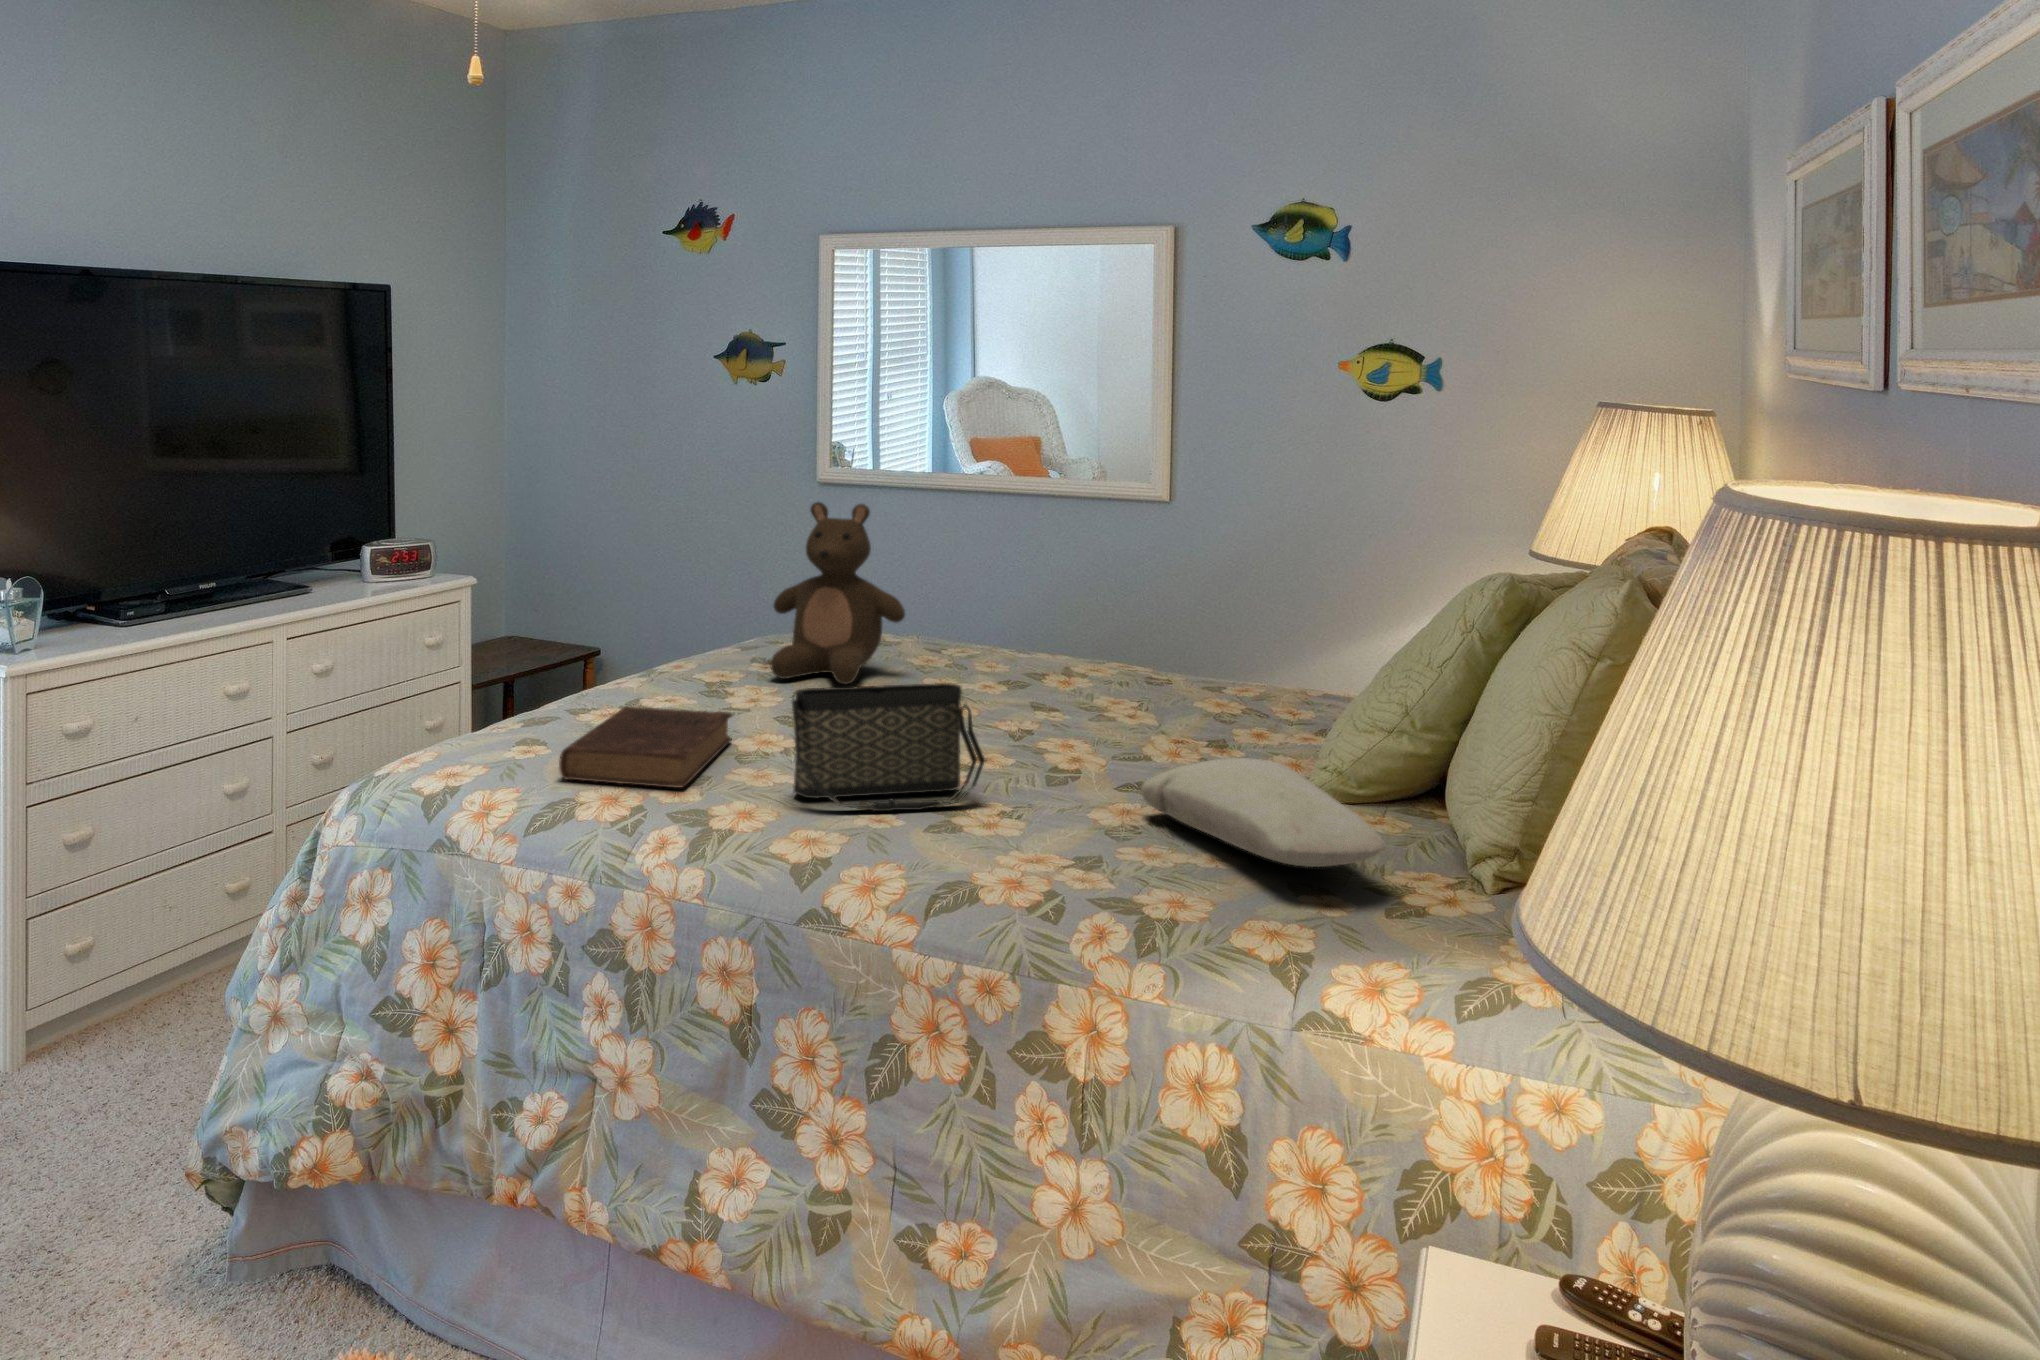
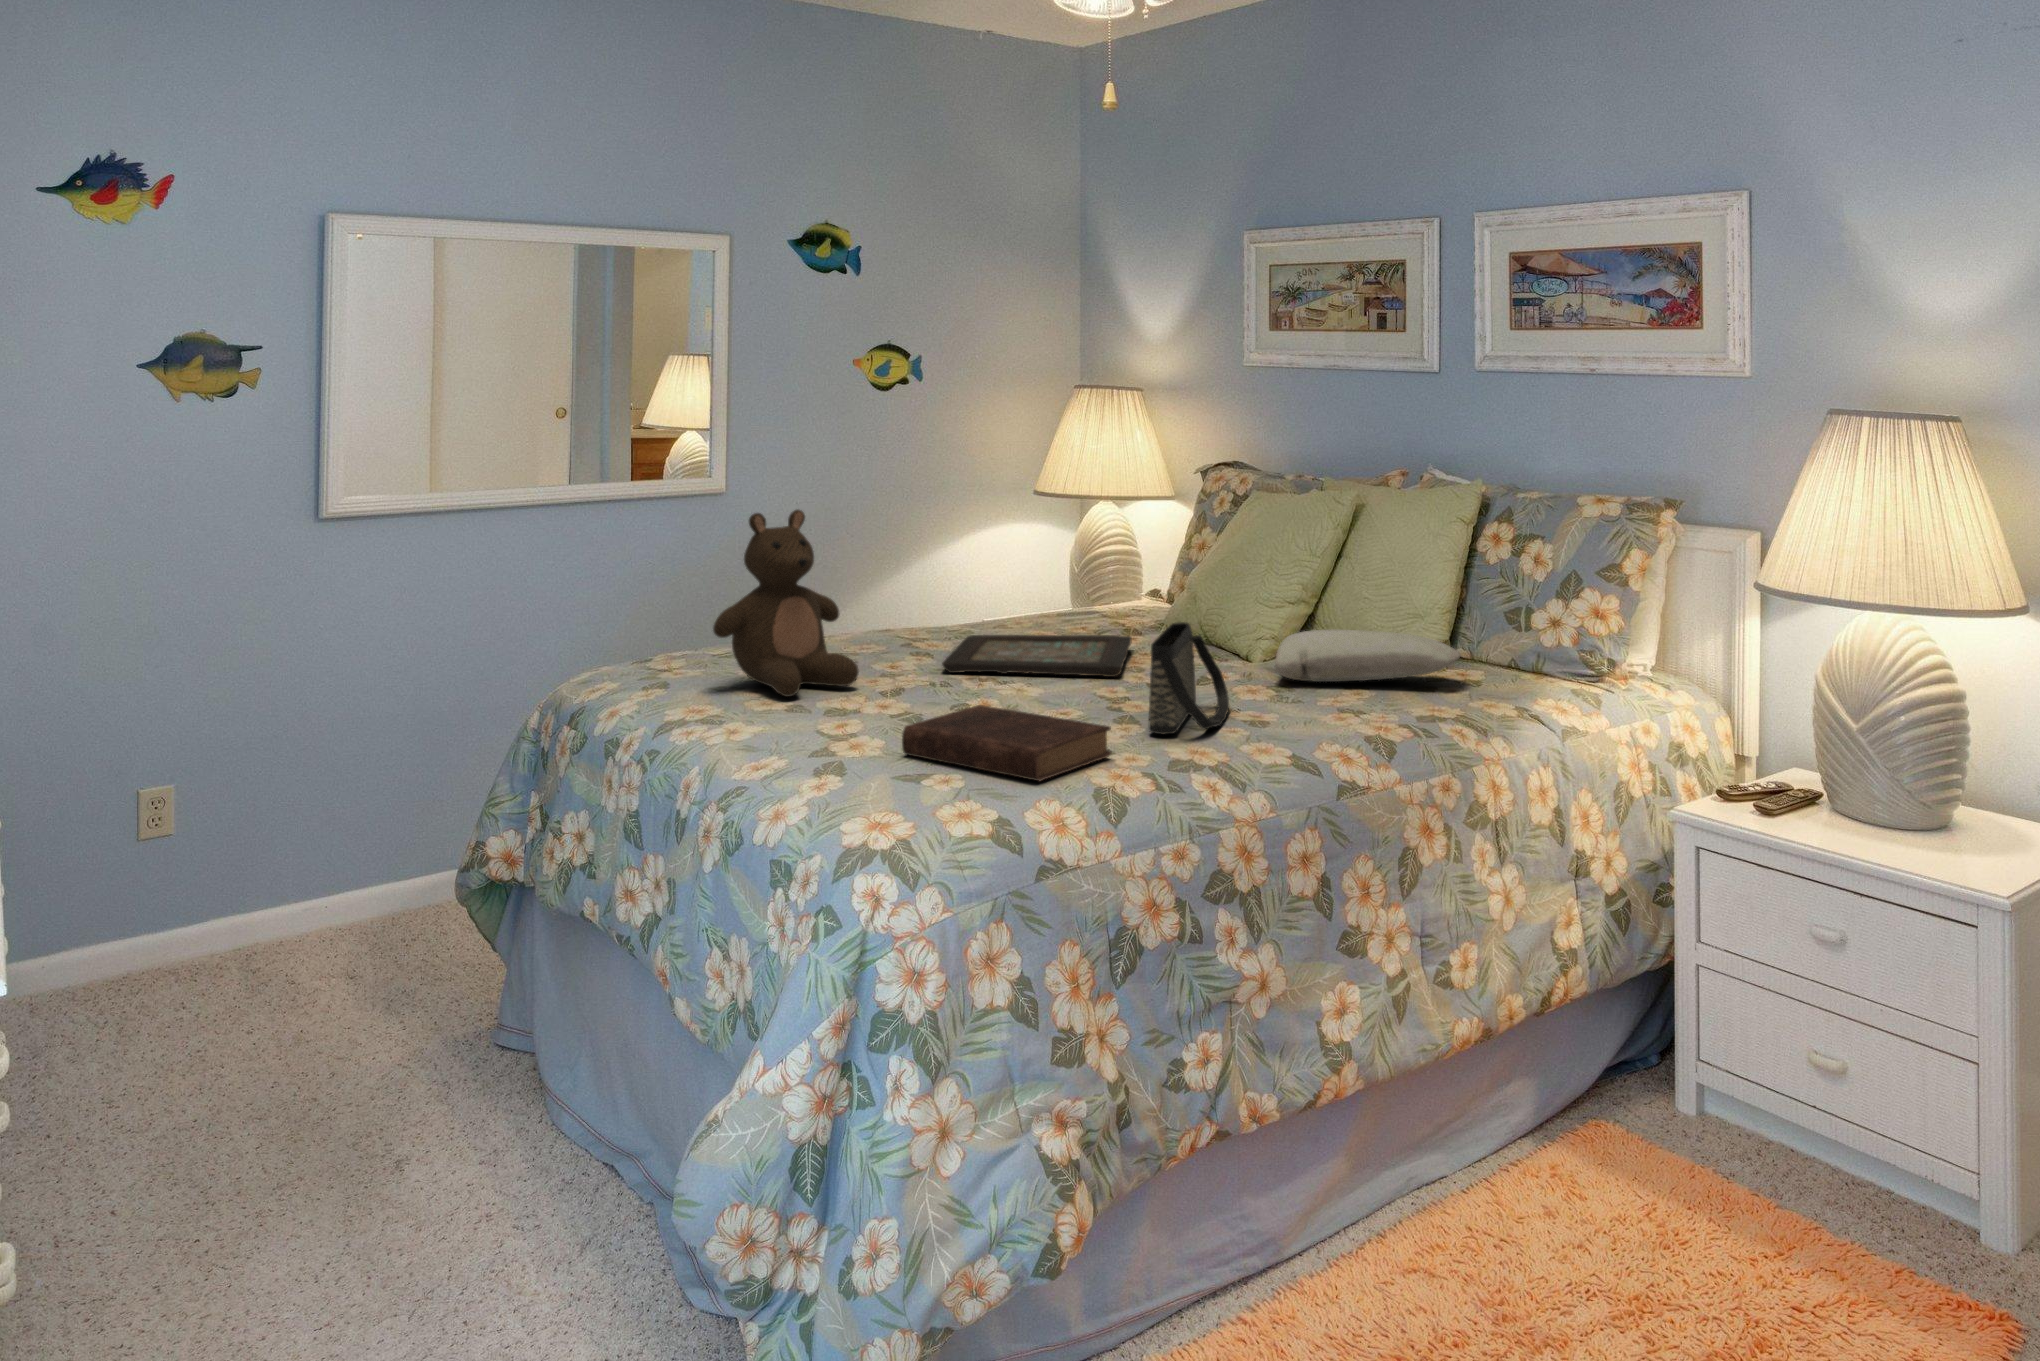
decorative tray: none [961,679,1224,750] -> present [942,635,1132,677]

